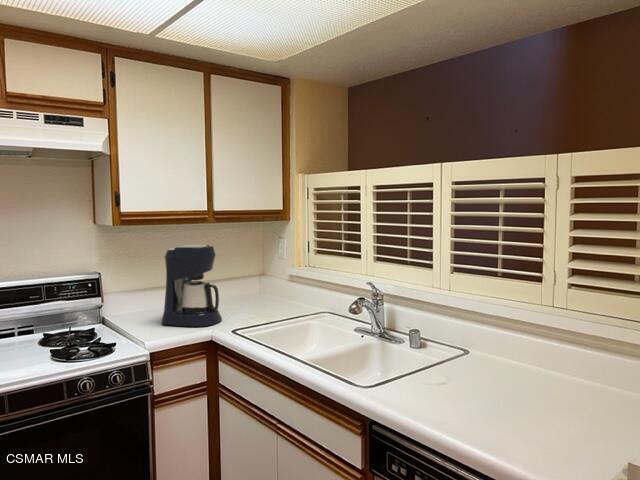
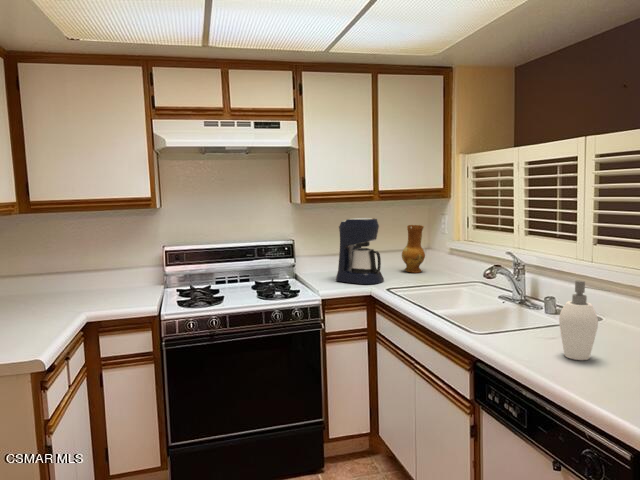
ceramic jug: none [236,250,263,305] -> present [402,225,425,273]
soap dispenser: none [457,321,509,408] -> present [559,280,608,360]

